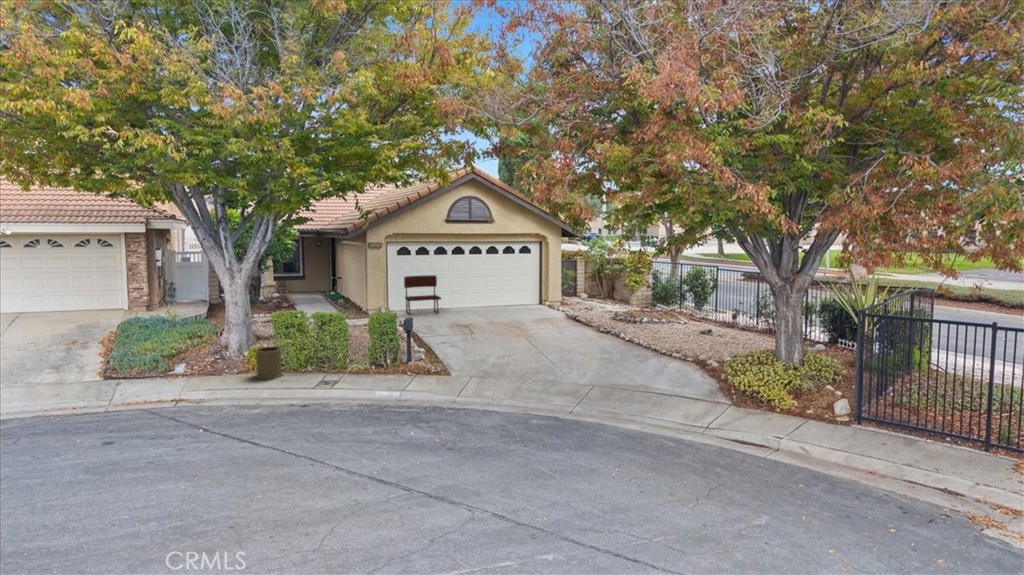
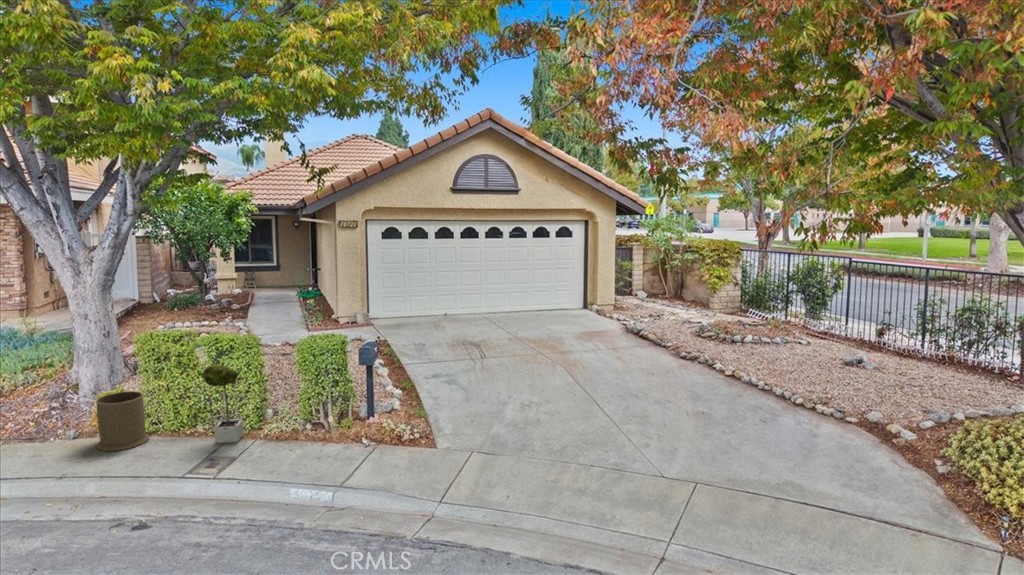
bench: present [404,275,441,315] -> none [393,267,445,324]
potted tree: none [317,330,337,375] -> present [202,366,244,443]

